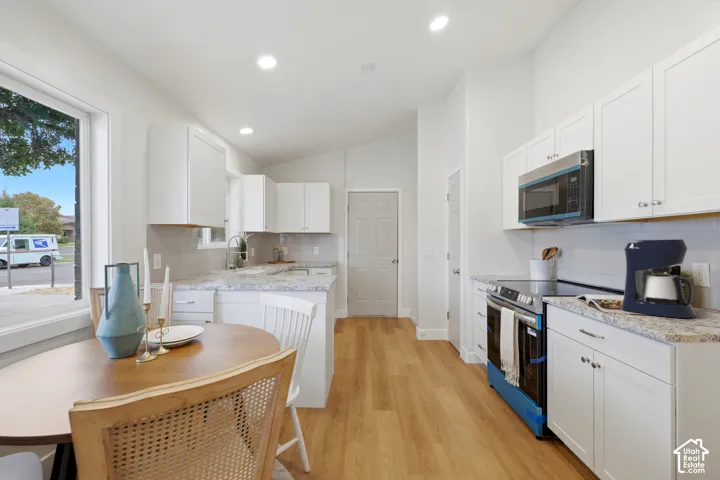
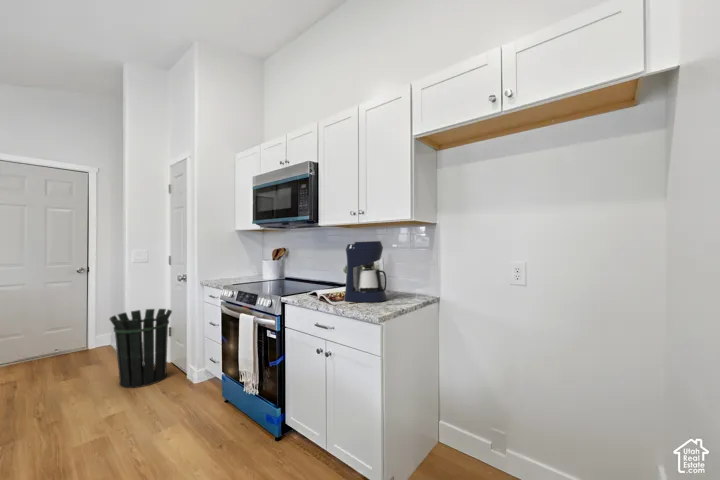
waste bin: none [407,293,450,355] -> present [110,309,172,388]

